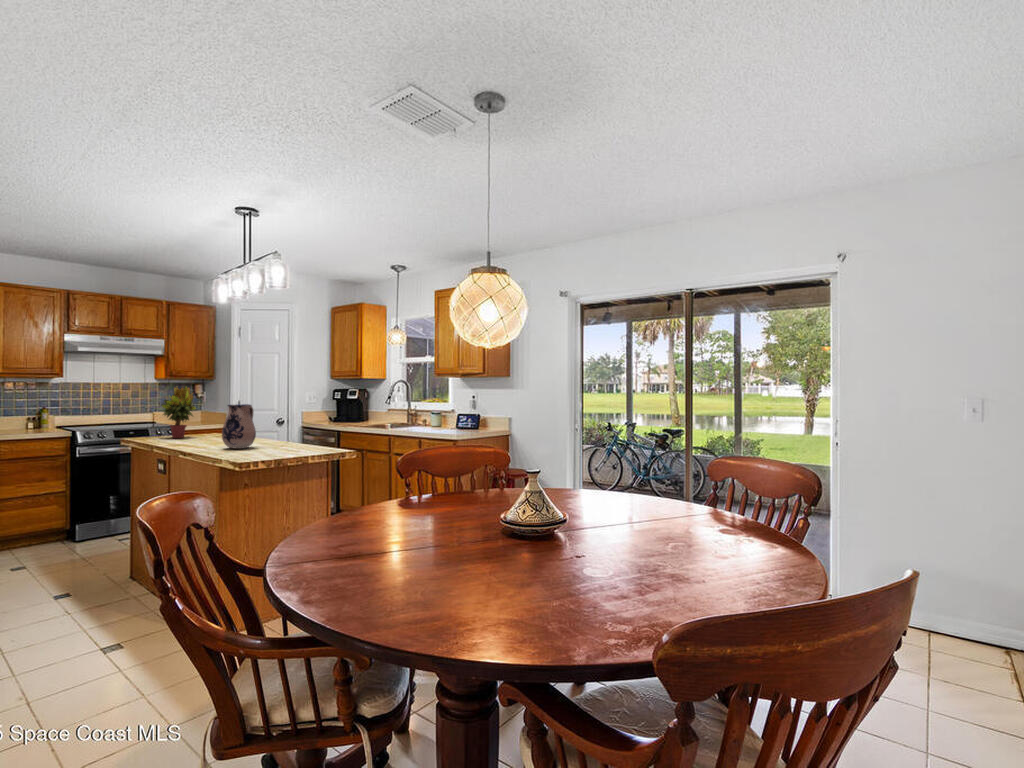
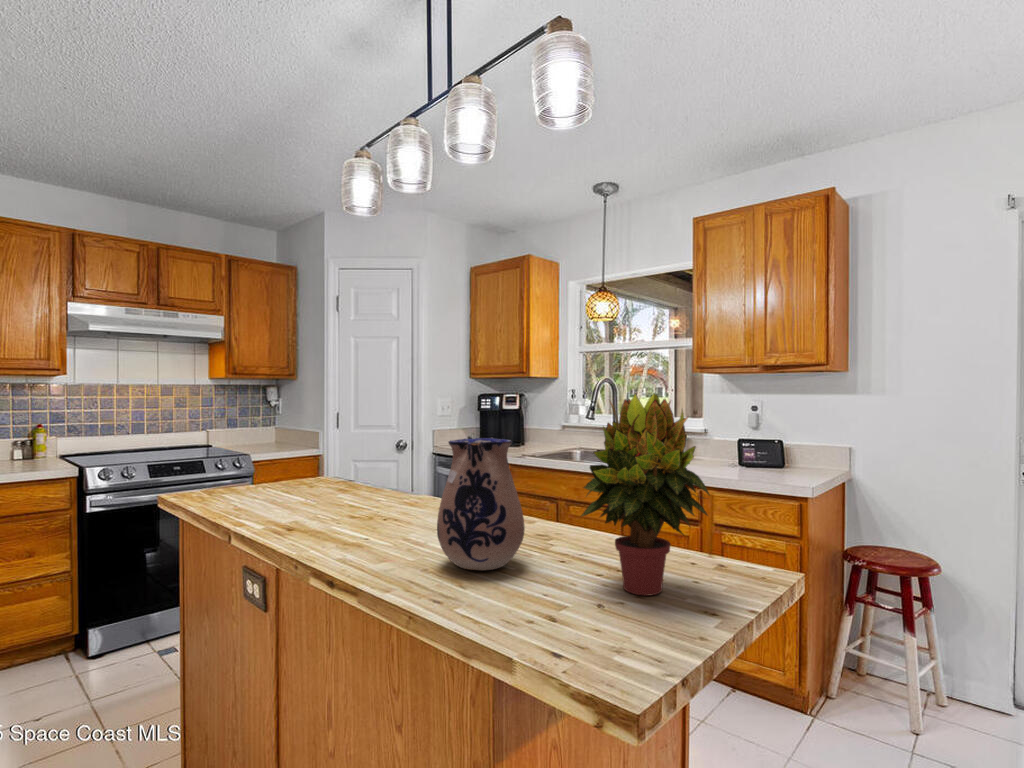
potted plant: present [161,386,196,438] -> present [581,393,710,596]

